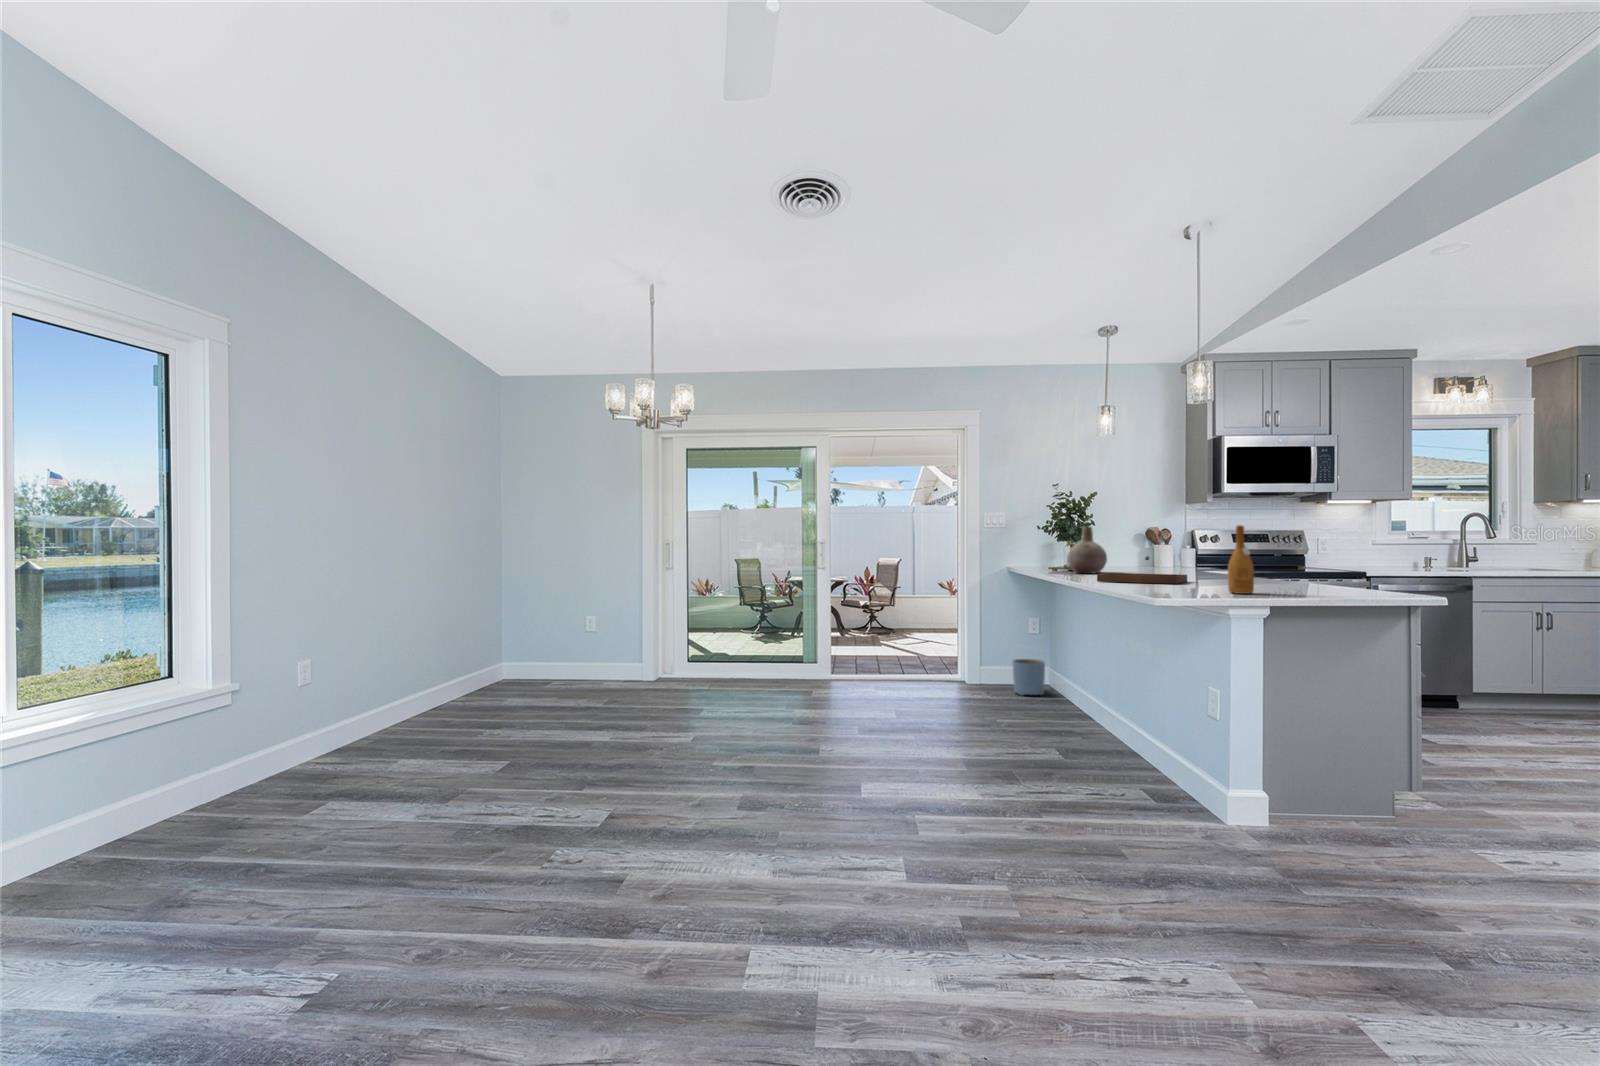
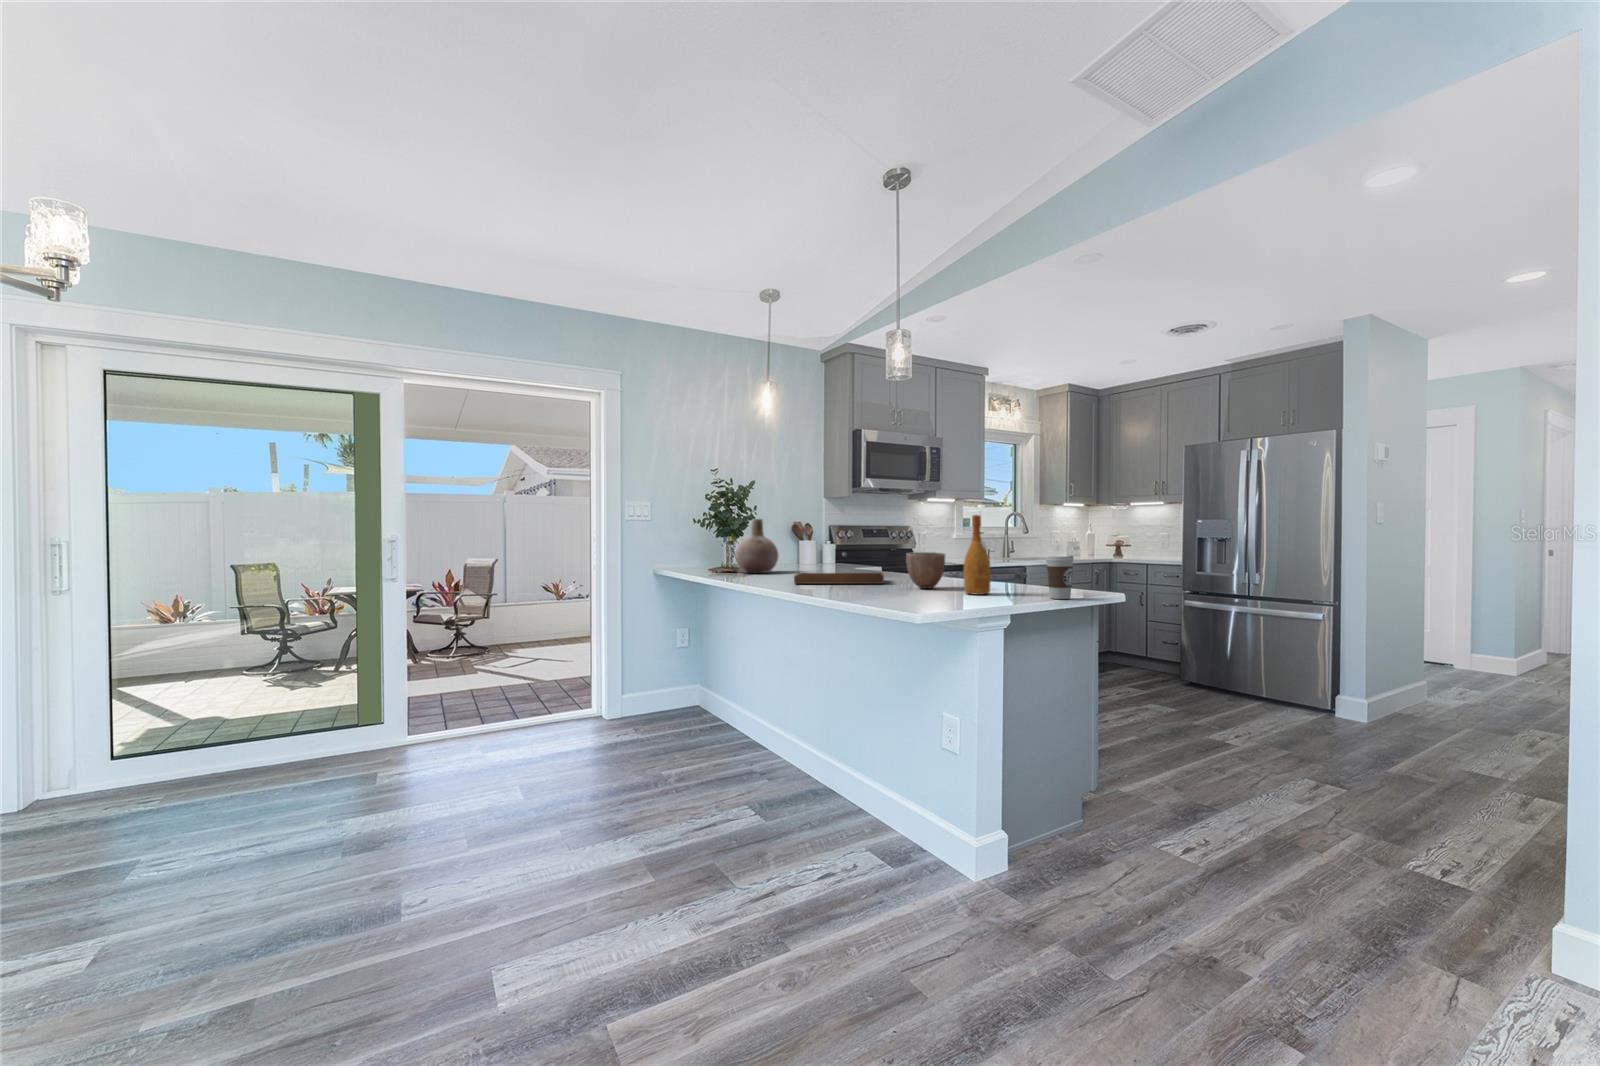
decorative bowl: none [1187,557,1225,588] -> present [906,552,945,589]
coffee cup: none [1295,562,1323,599] -> present [1046,556,1074,599]
planter: present [1013,659,1045,695] -> none [662,675,699,721]

